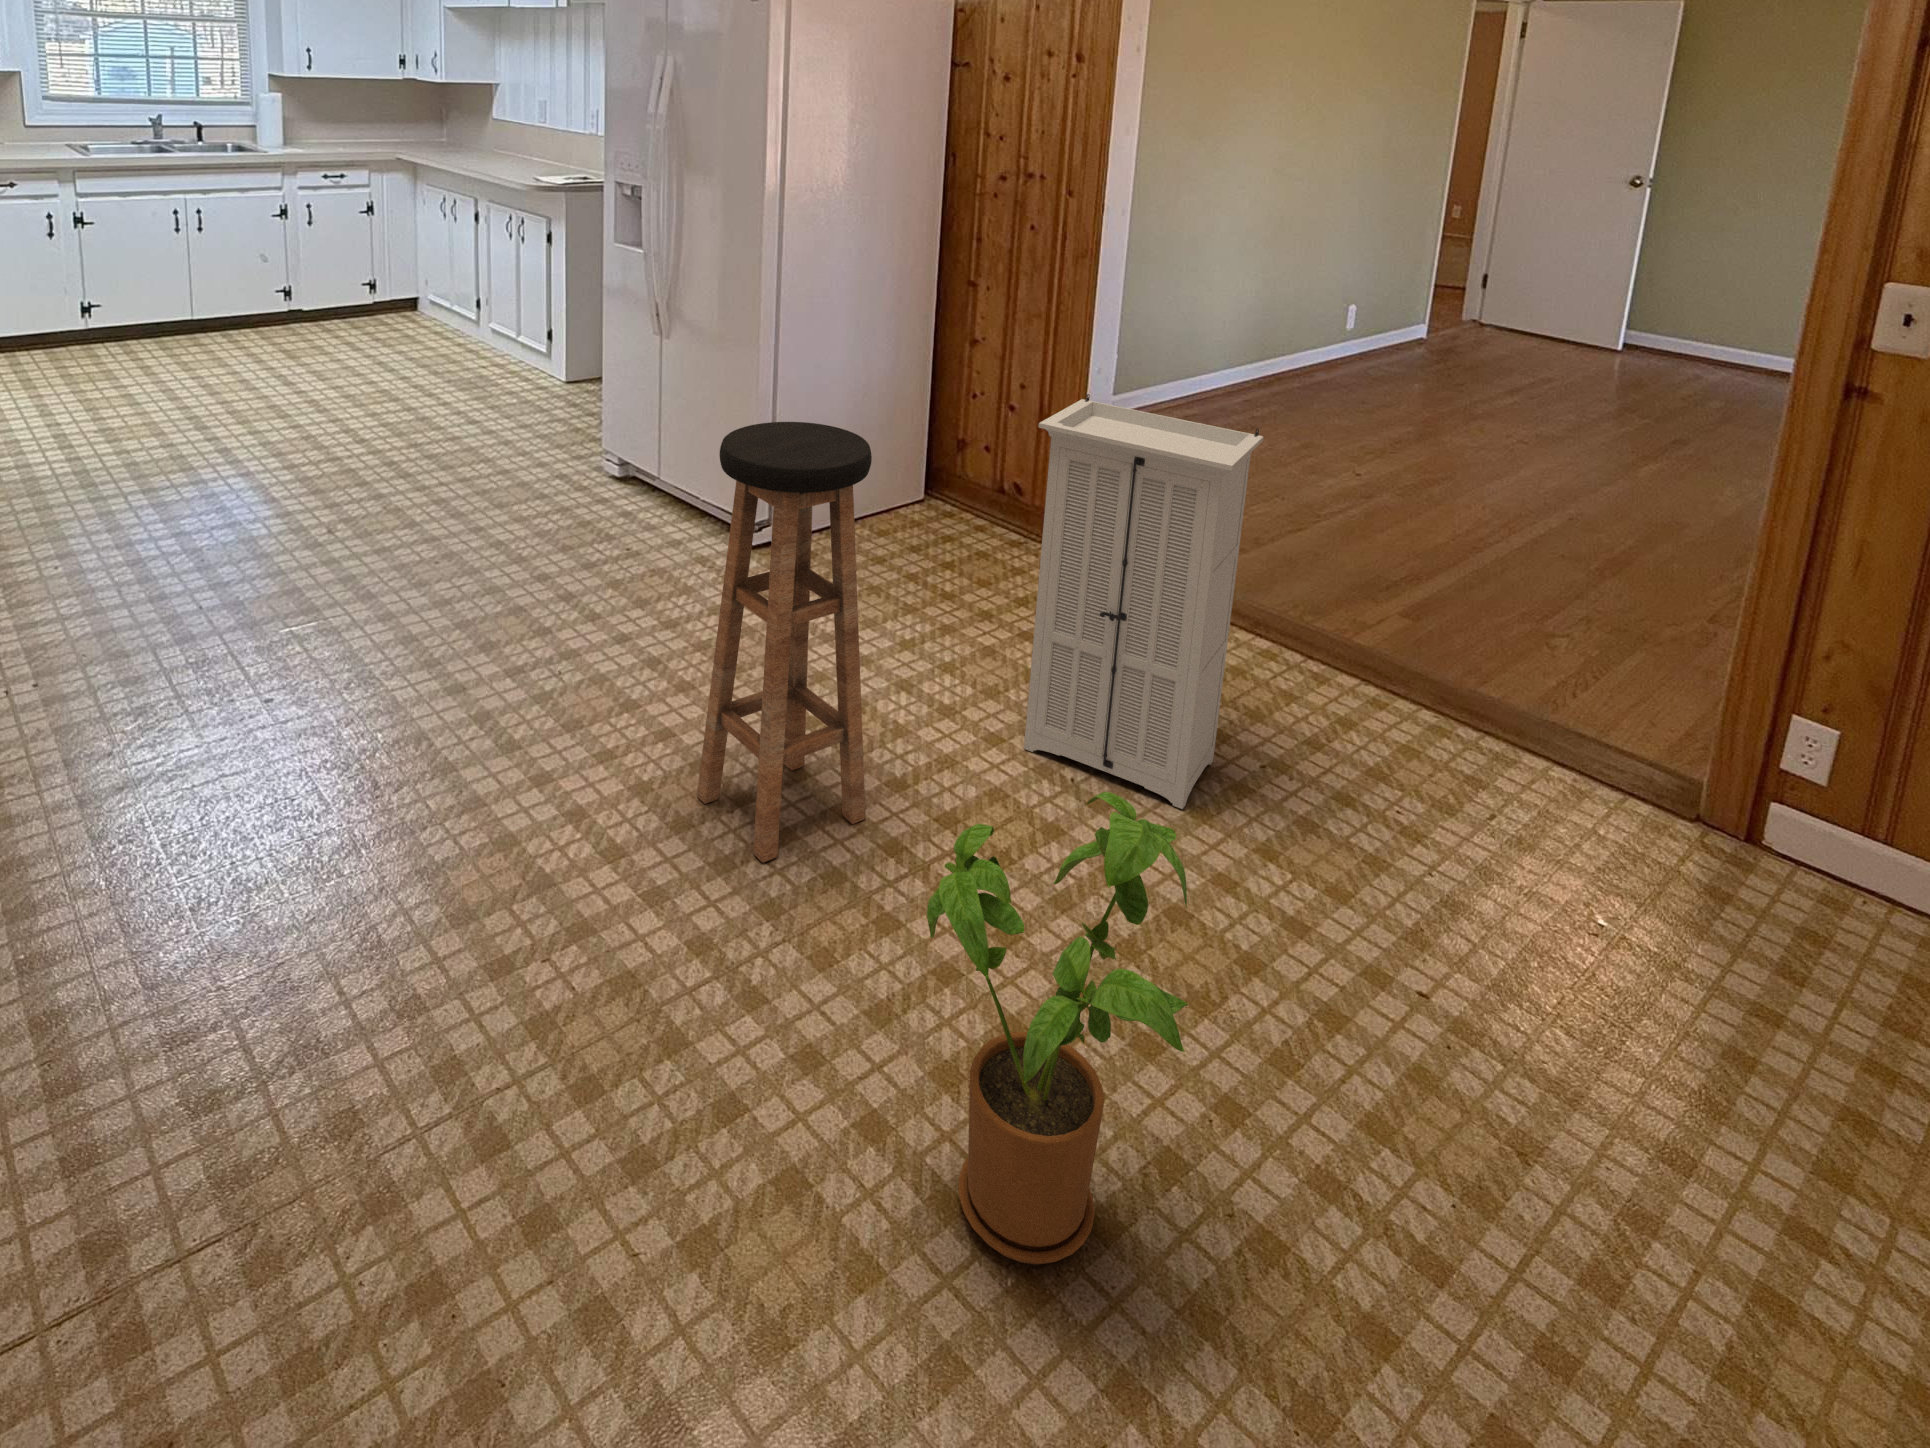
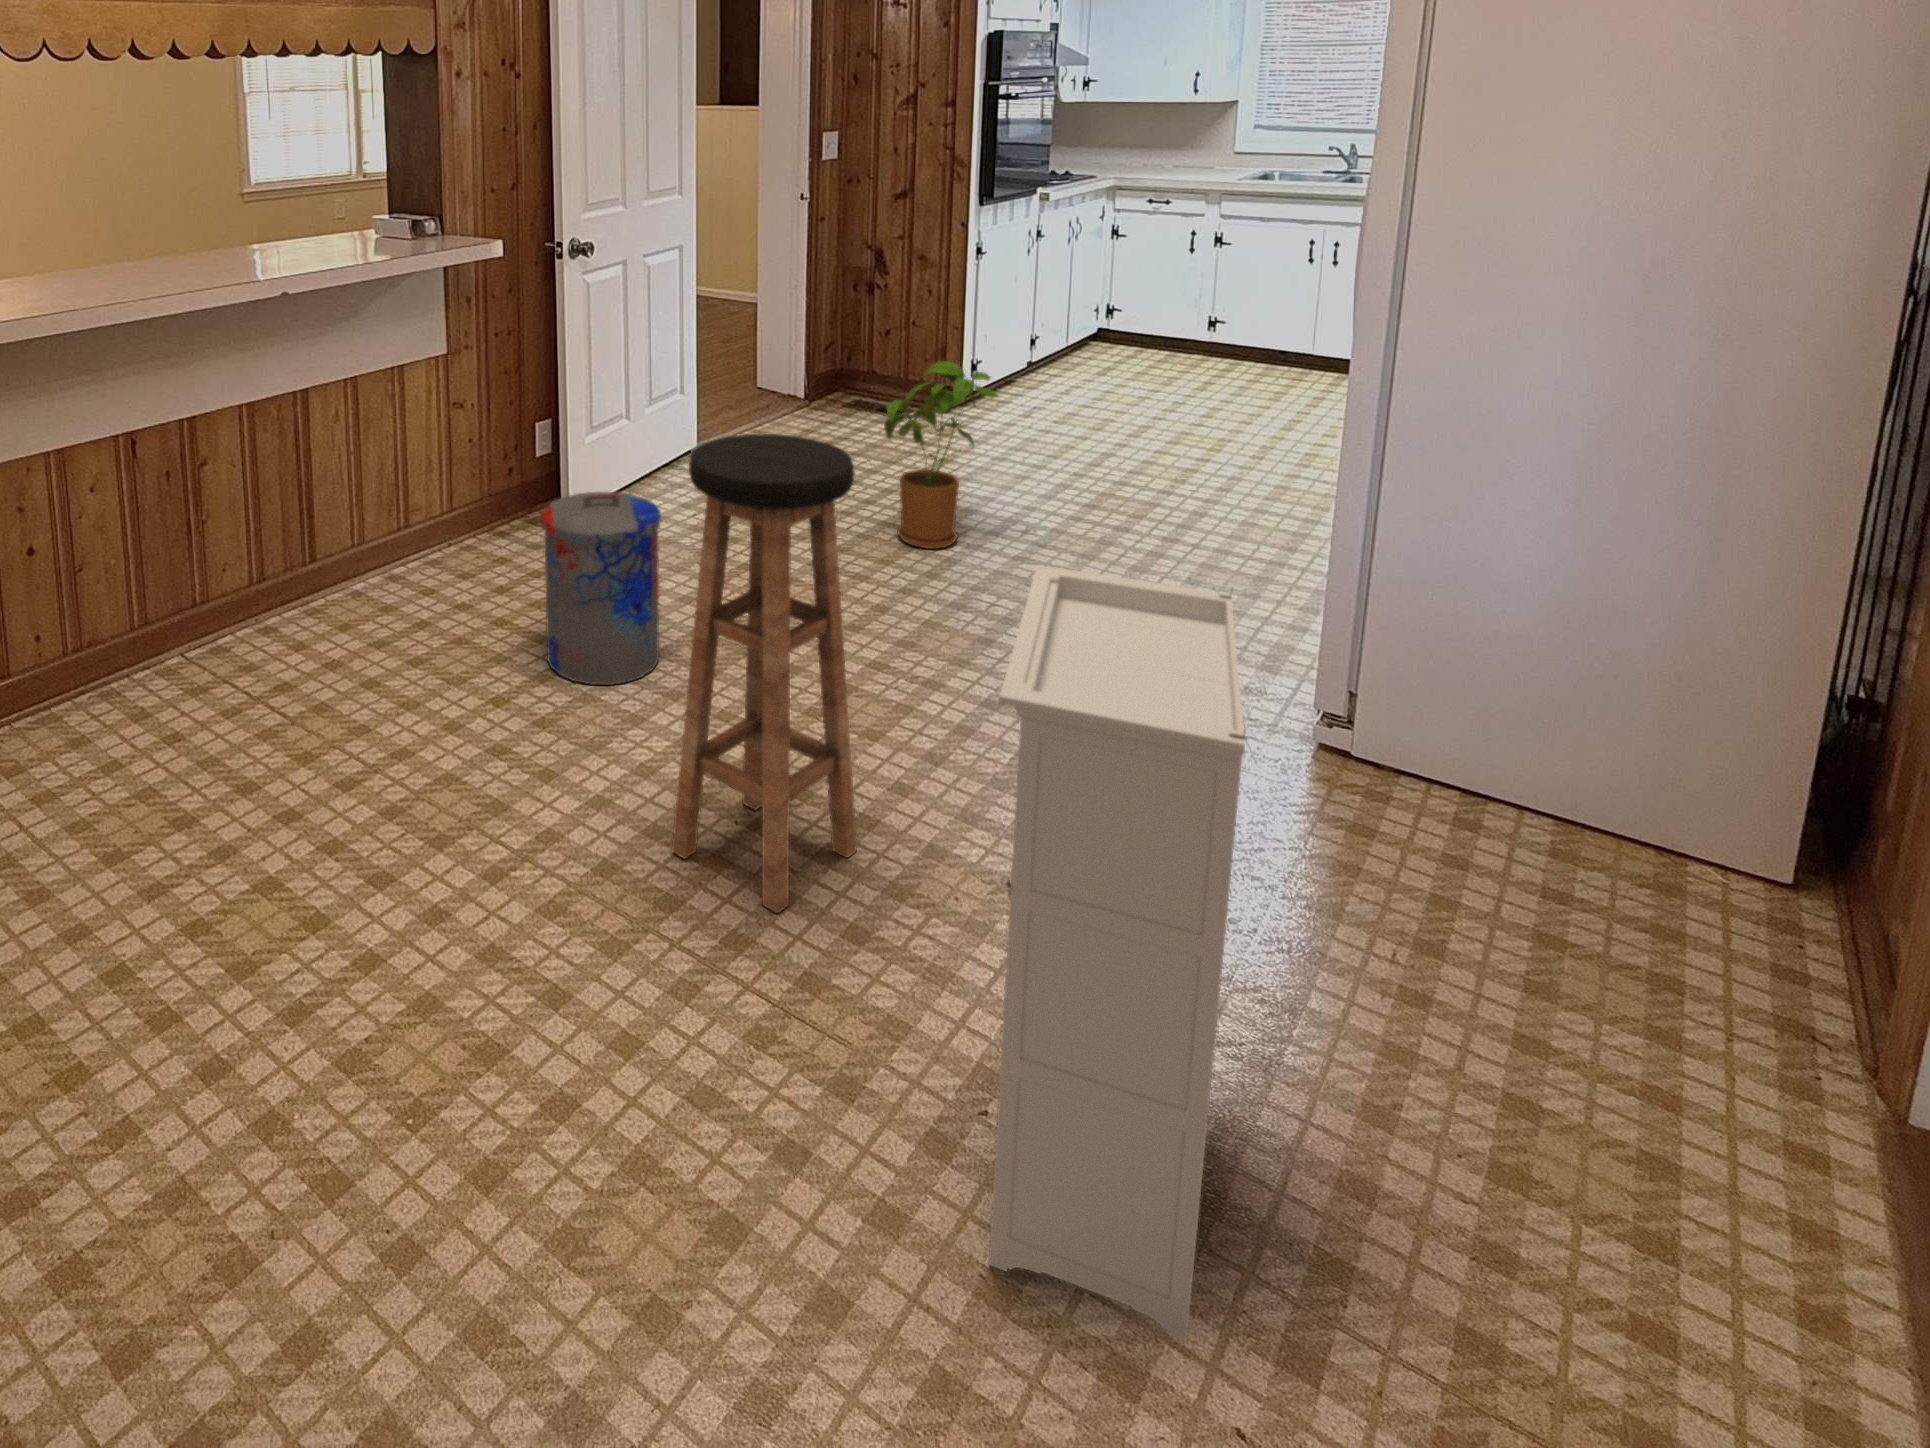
trash can: none [246,624,420,900] -> present [542,492,661,685]
house plant: present [927,792,1188,1265] -> present [884,361,998,549]

